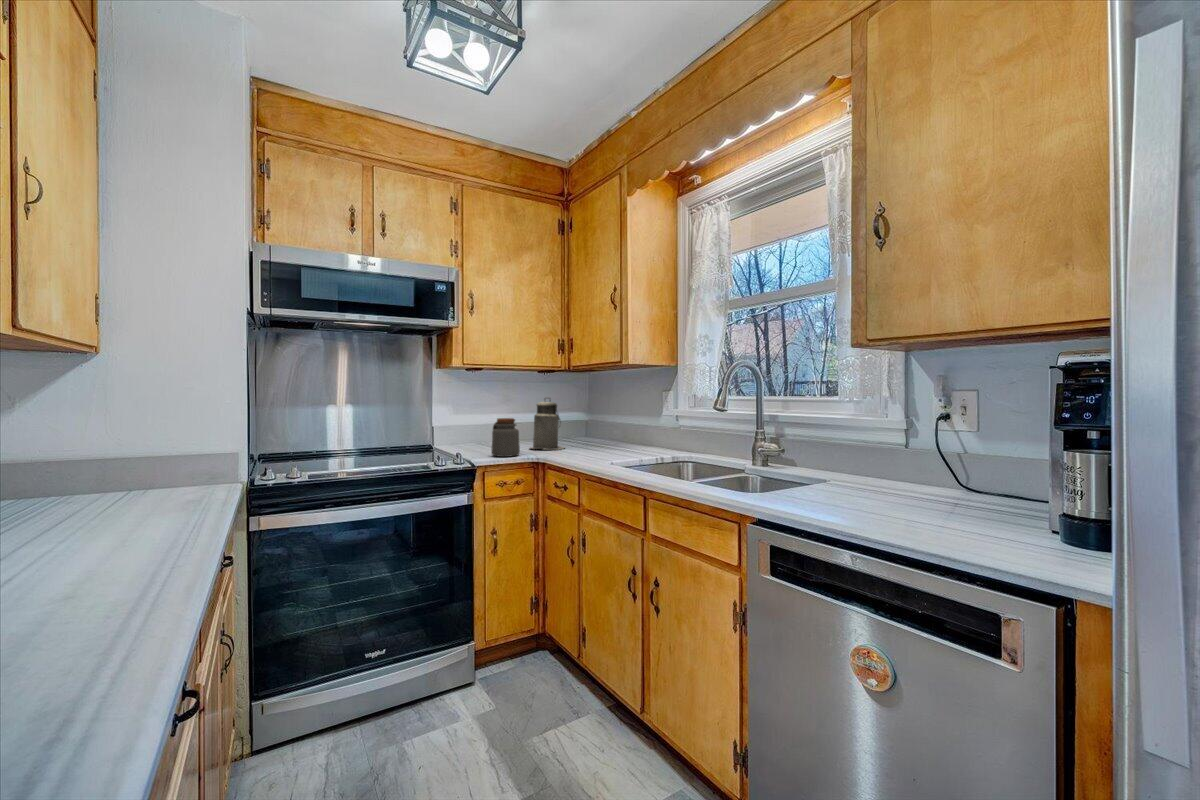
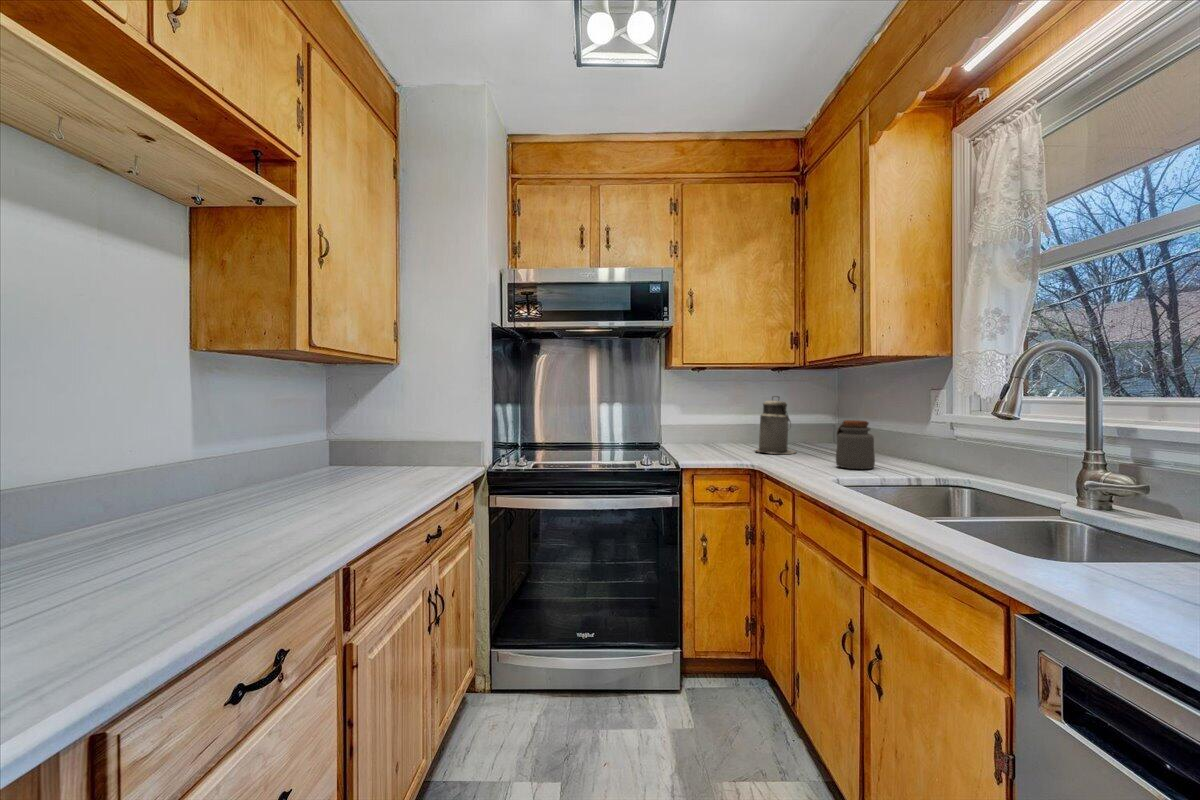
jar: present [492,418,520,457] -> present [836,420,875,469]

